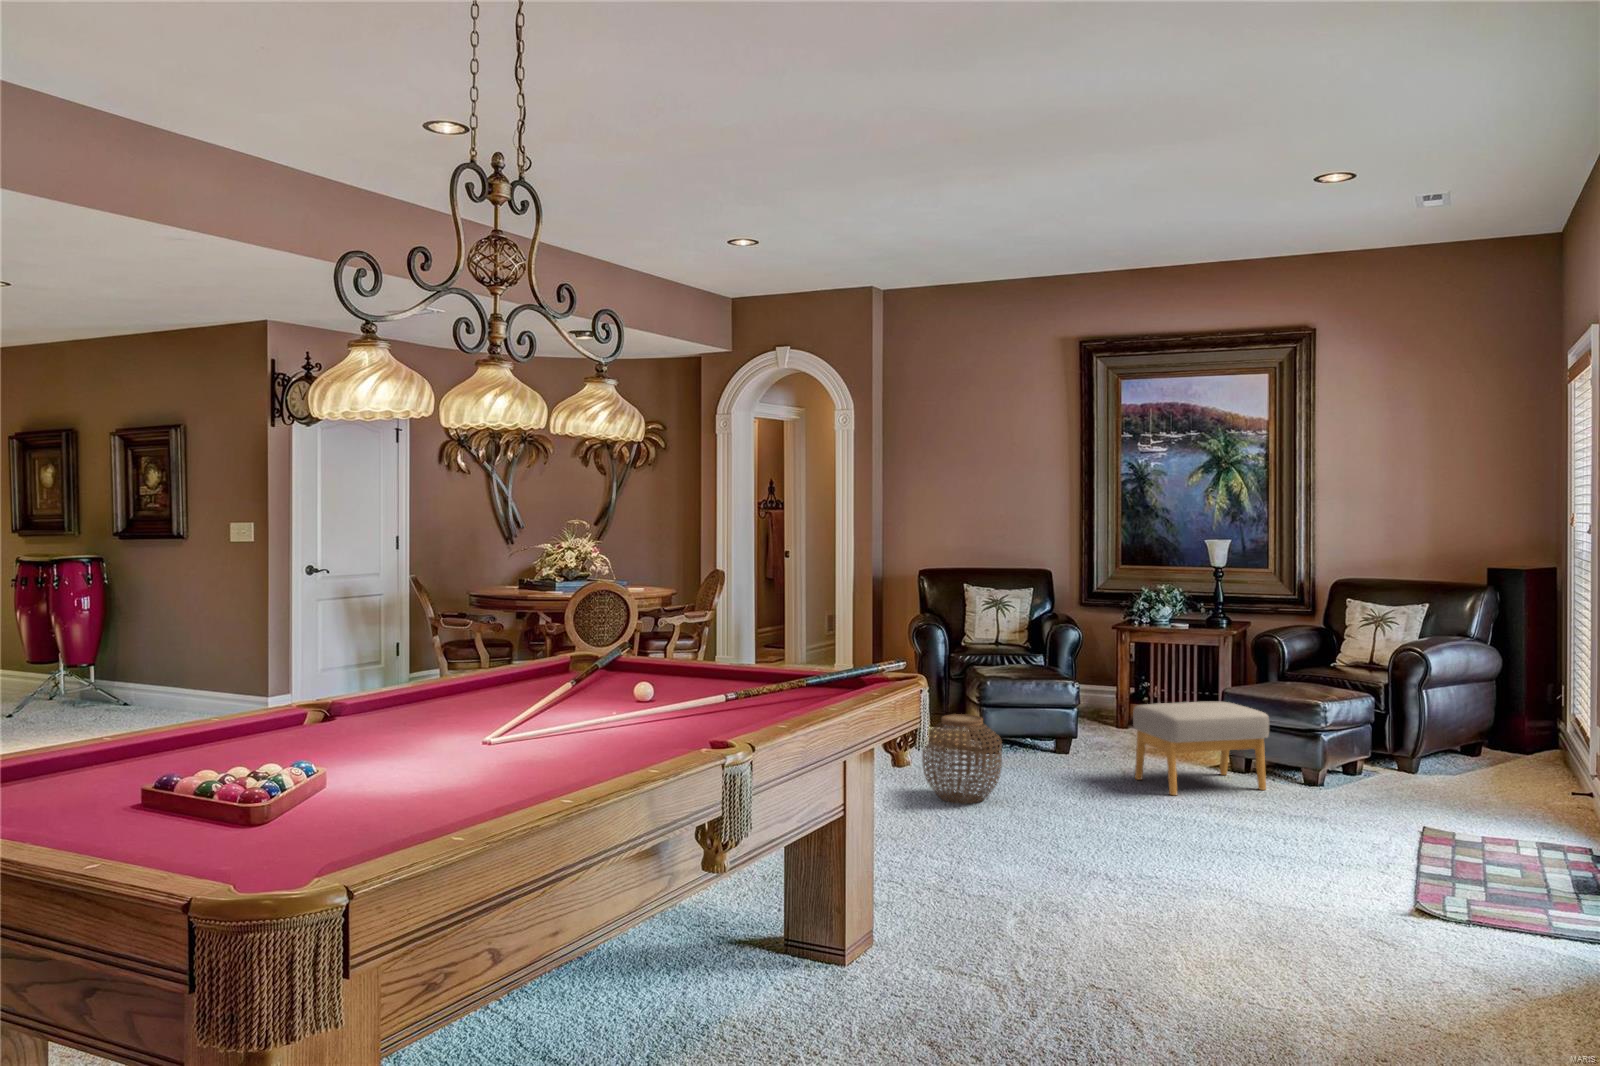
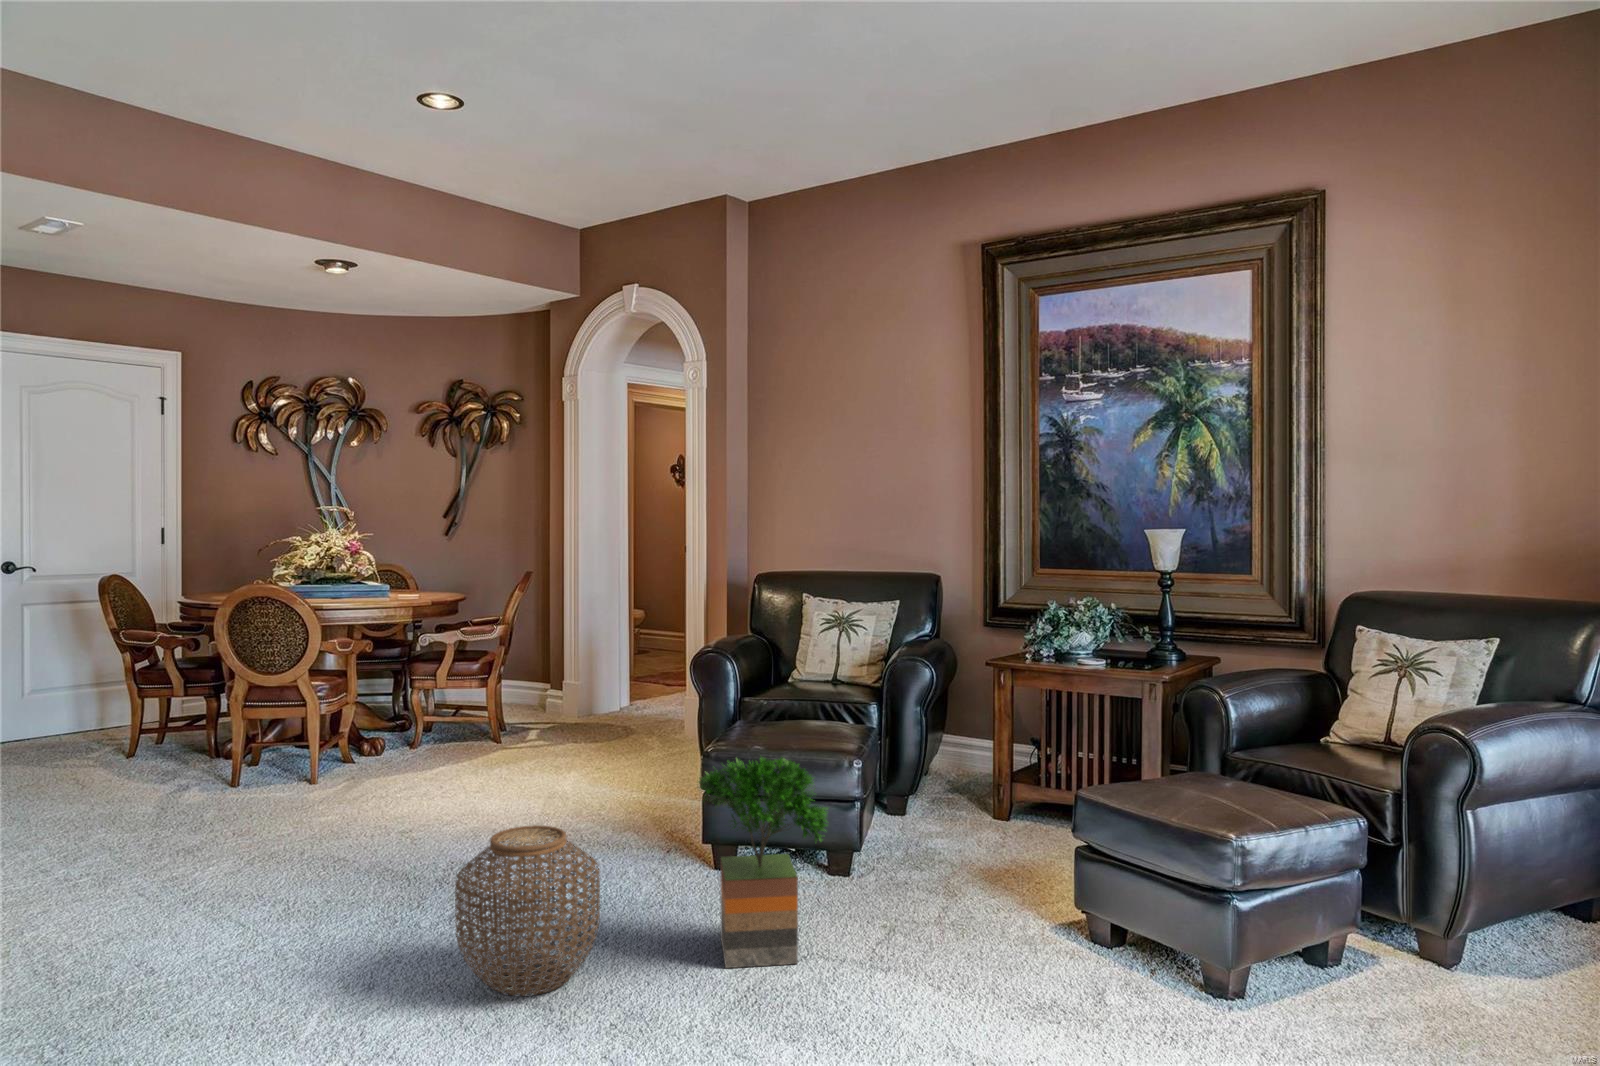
potted tree: none [1028,674,1114,790] -> present [698,758,828,968]
footstool: present [1133,701,1269,795] -> none [891,813,1119,1002]

